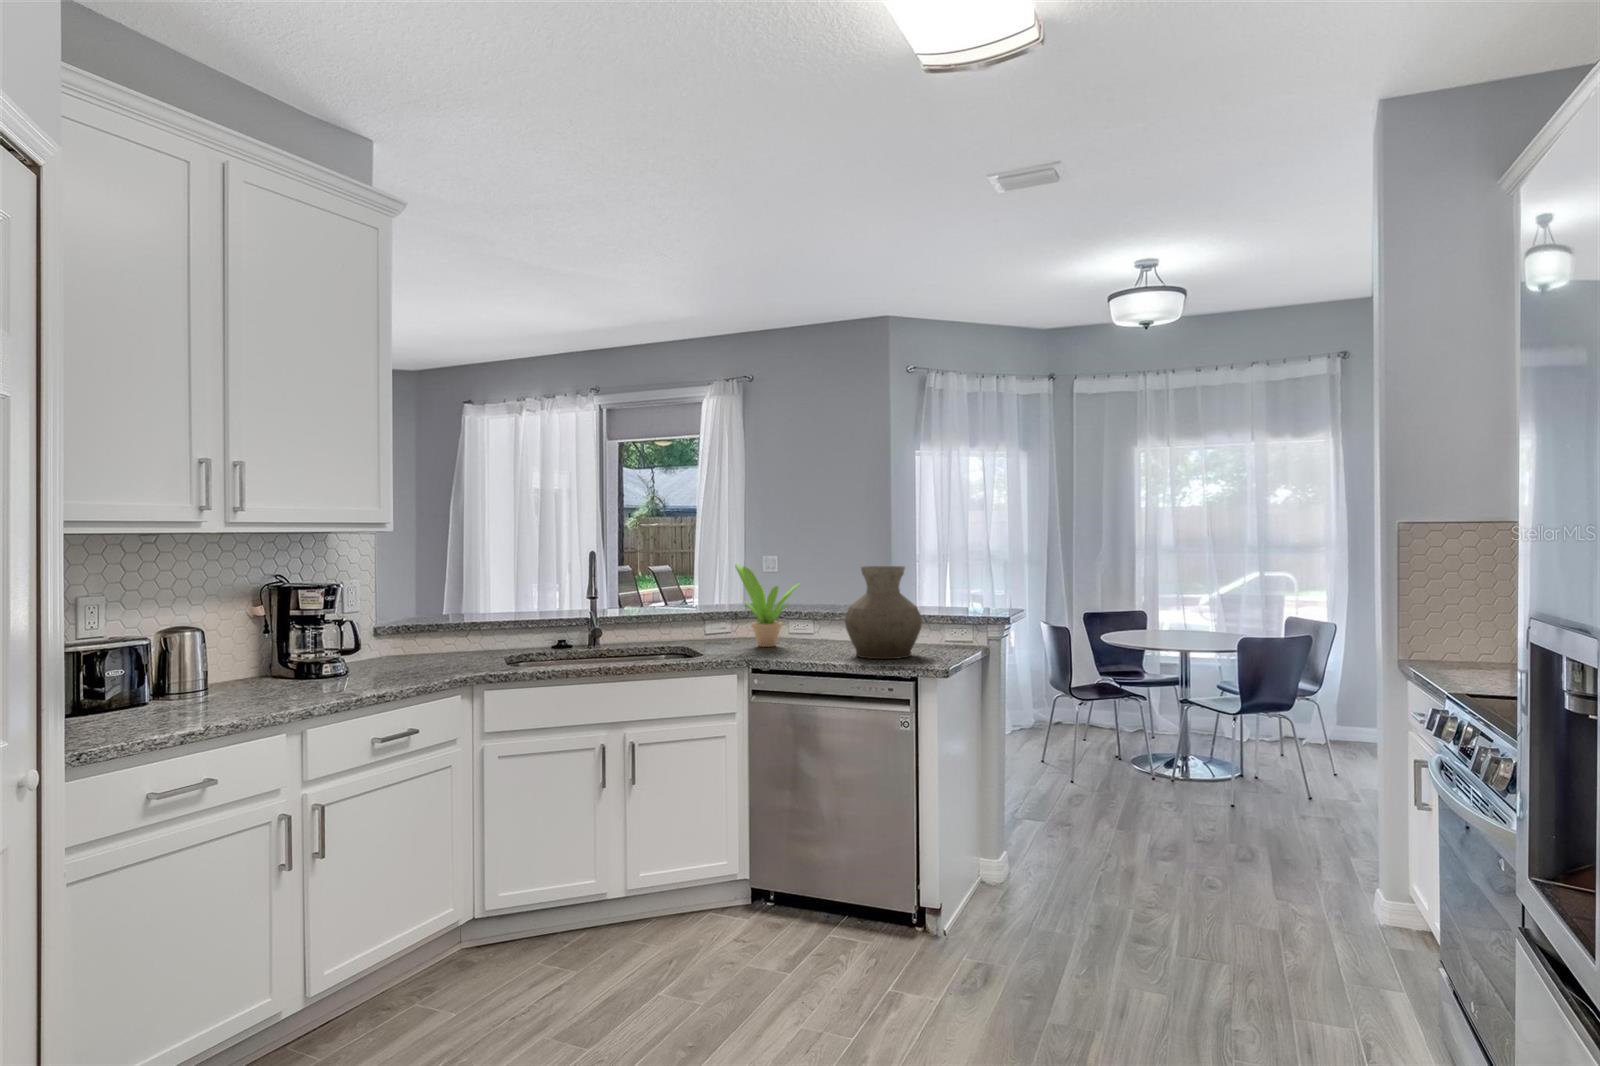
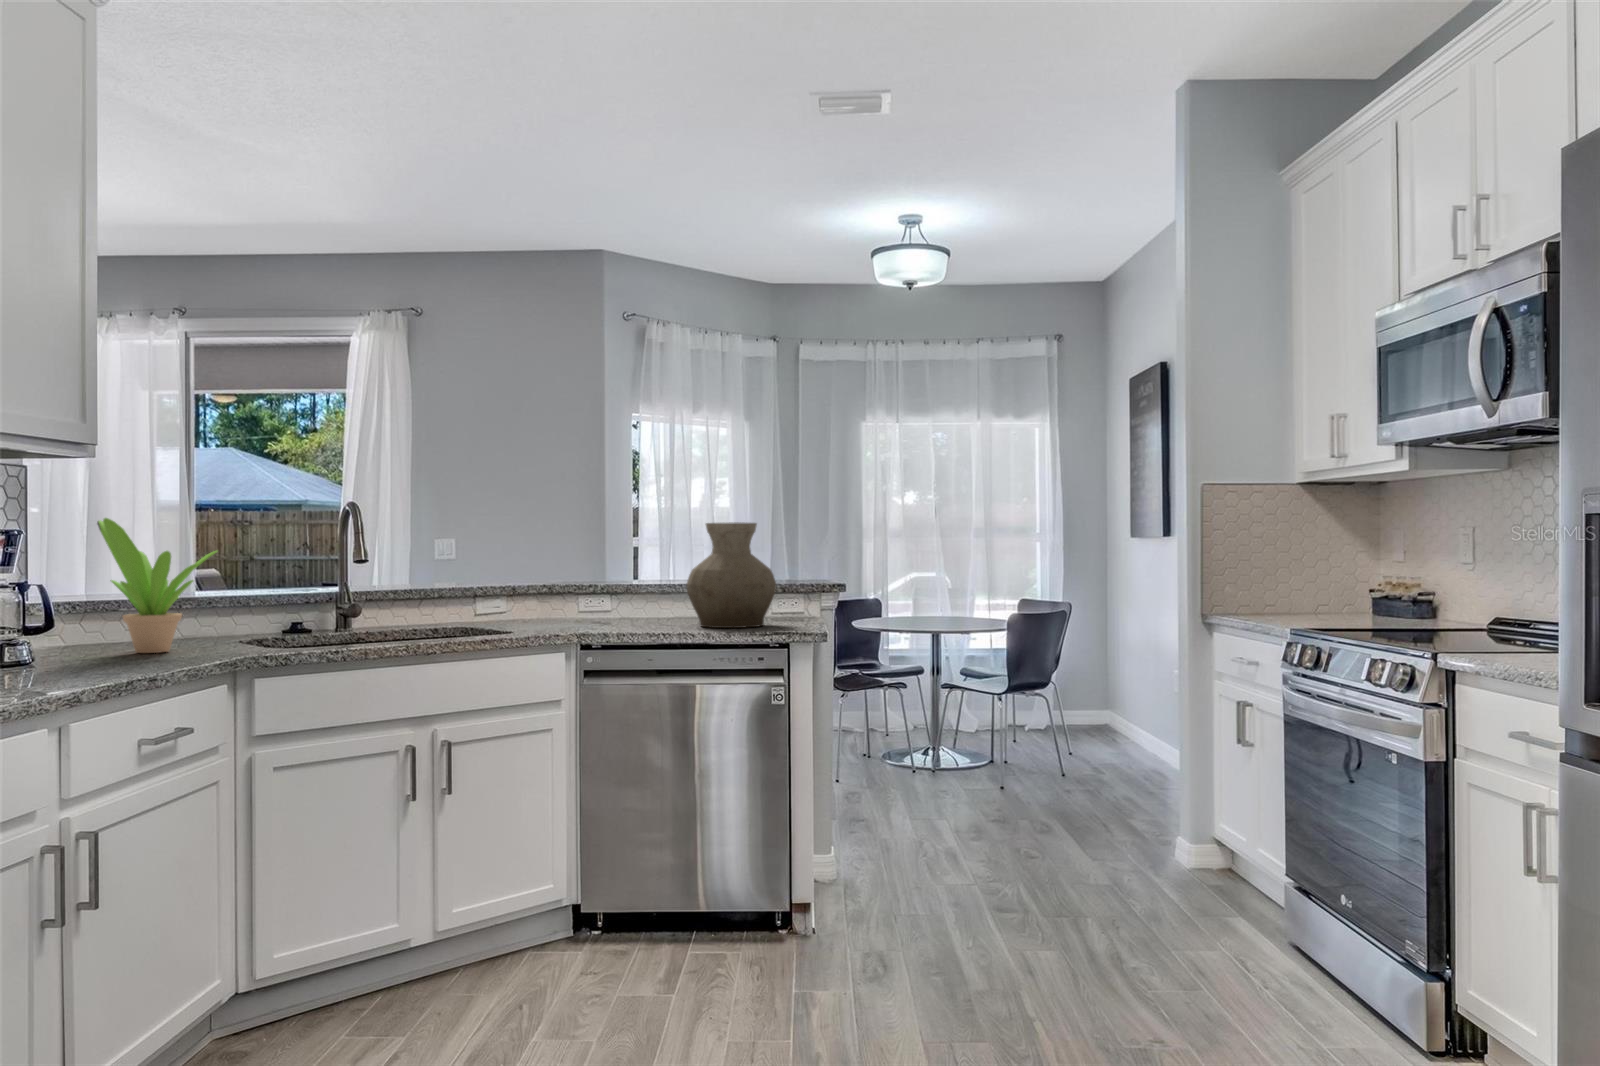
potted plant: present [735,565,799,647] -> present [97,518,217,653]

